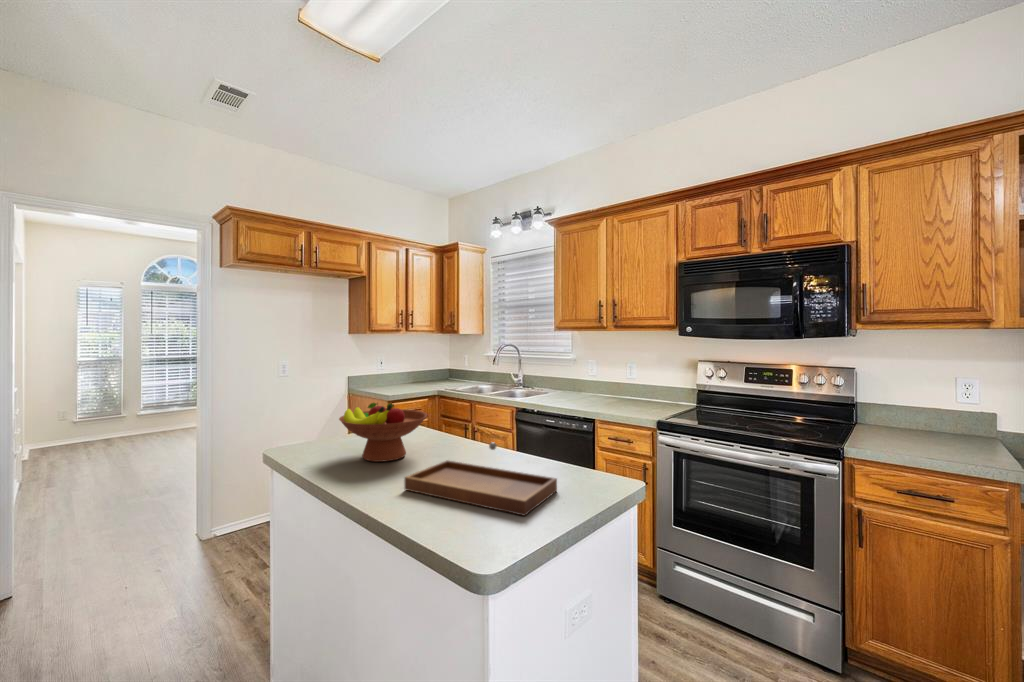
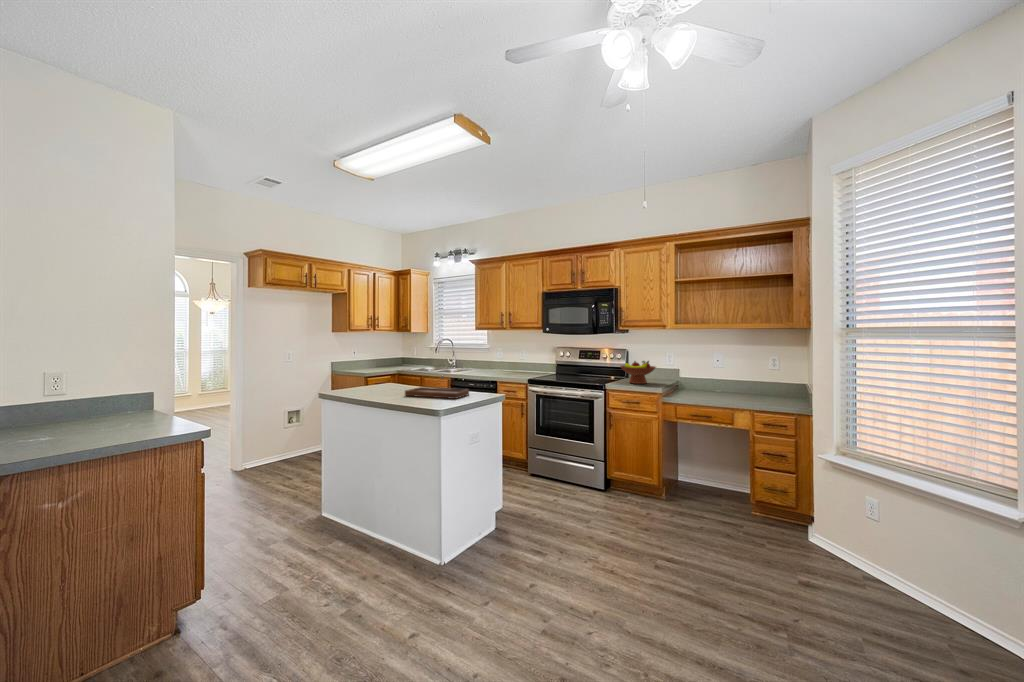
fruit bowl: present [339,403,427,462] -> present [620,361,656,384]

